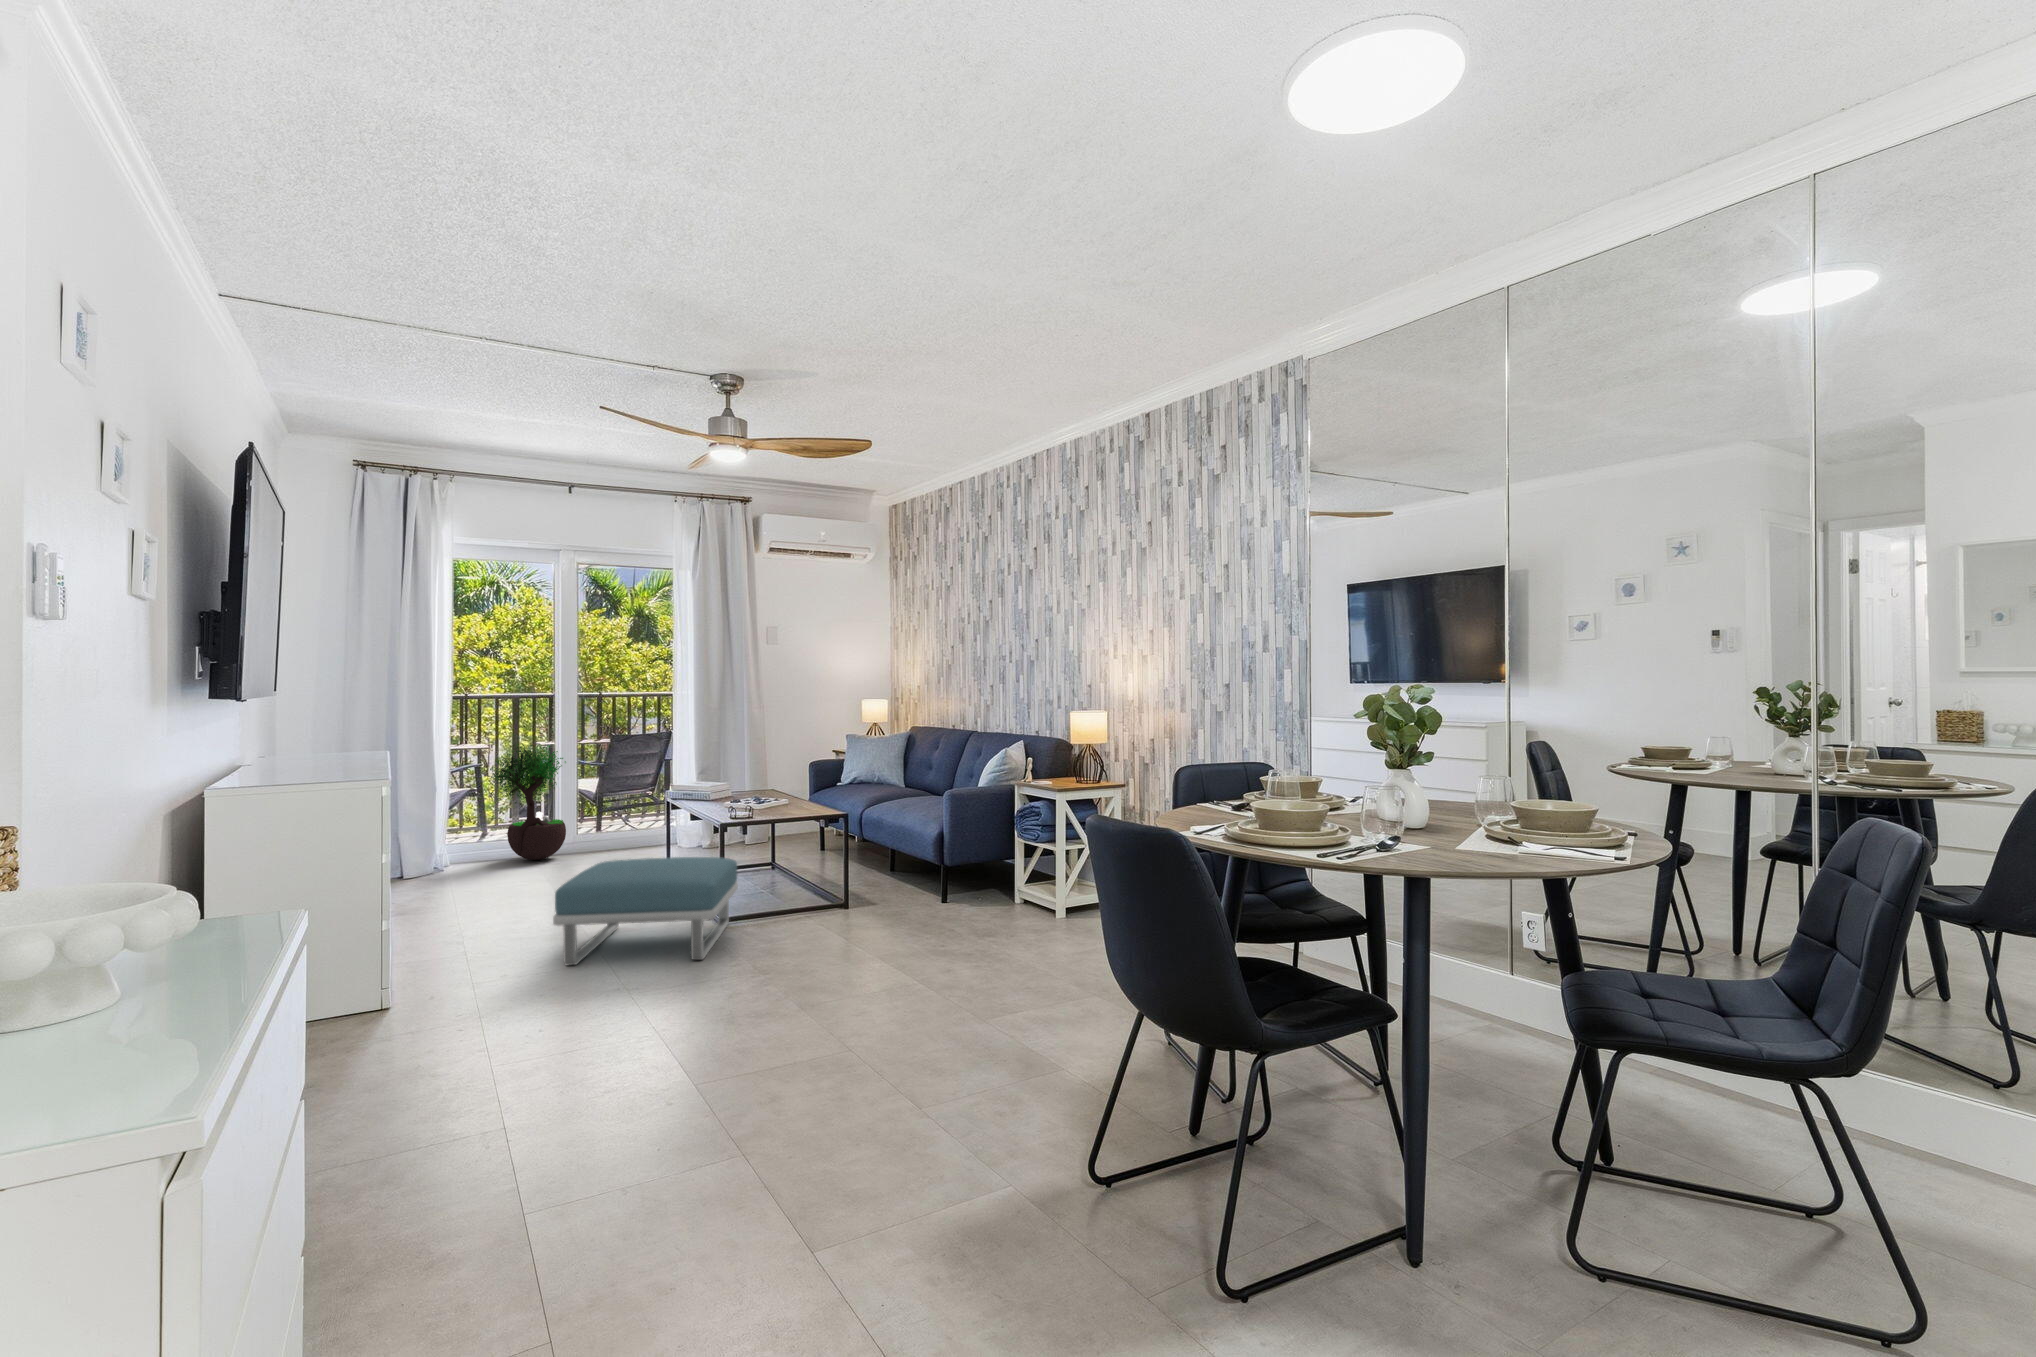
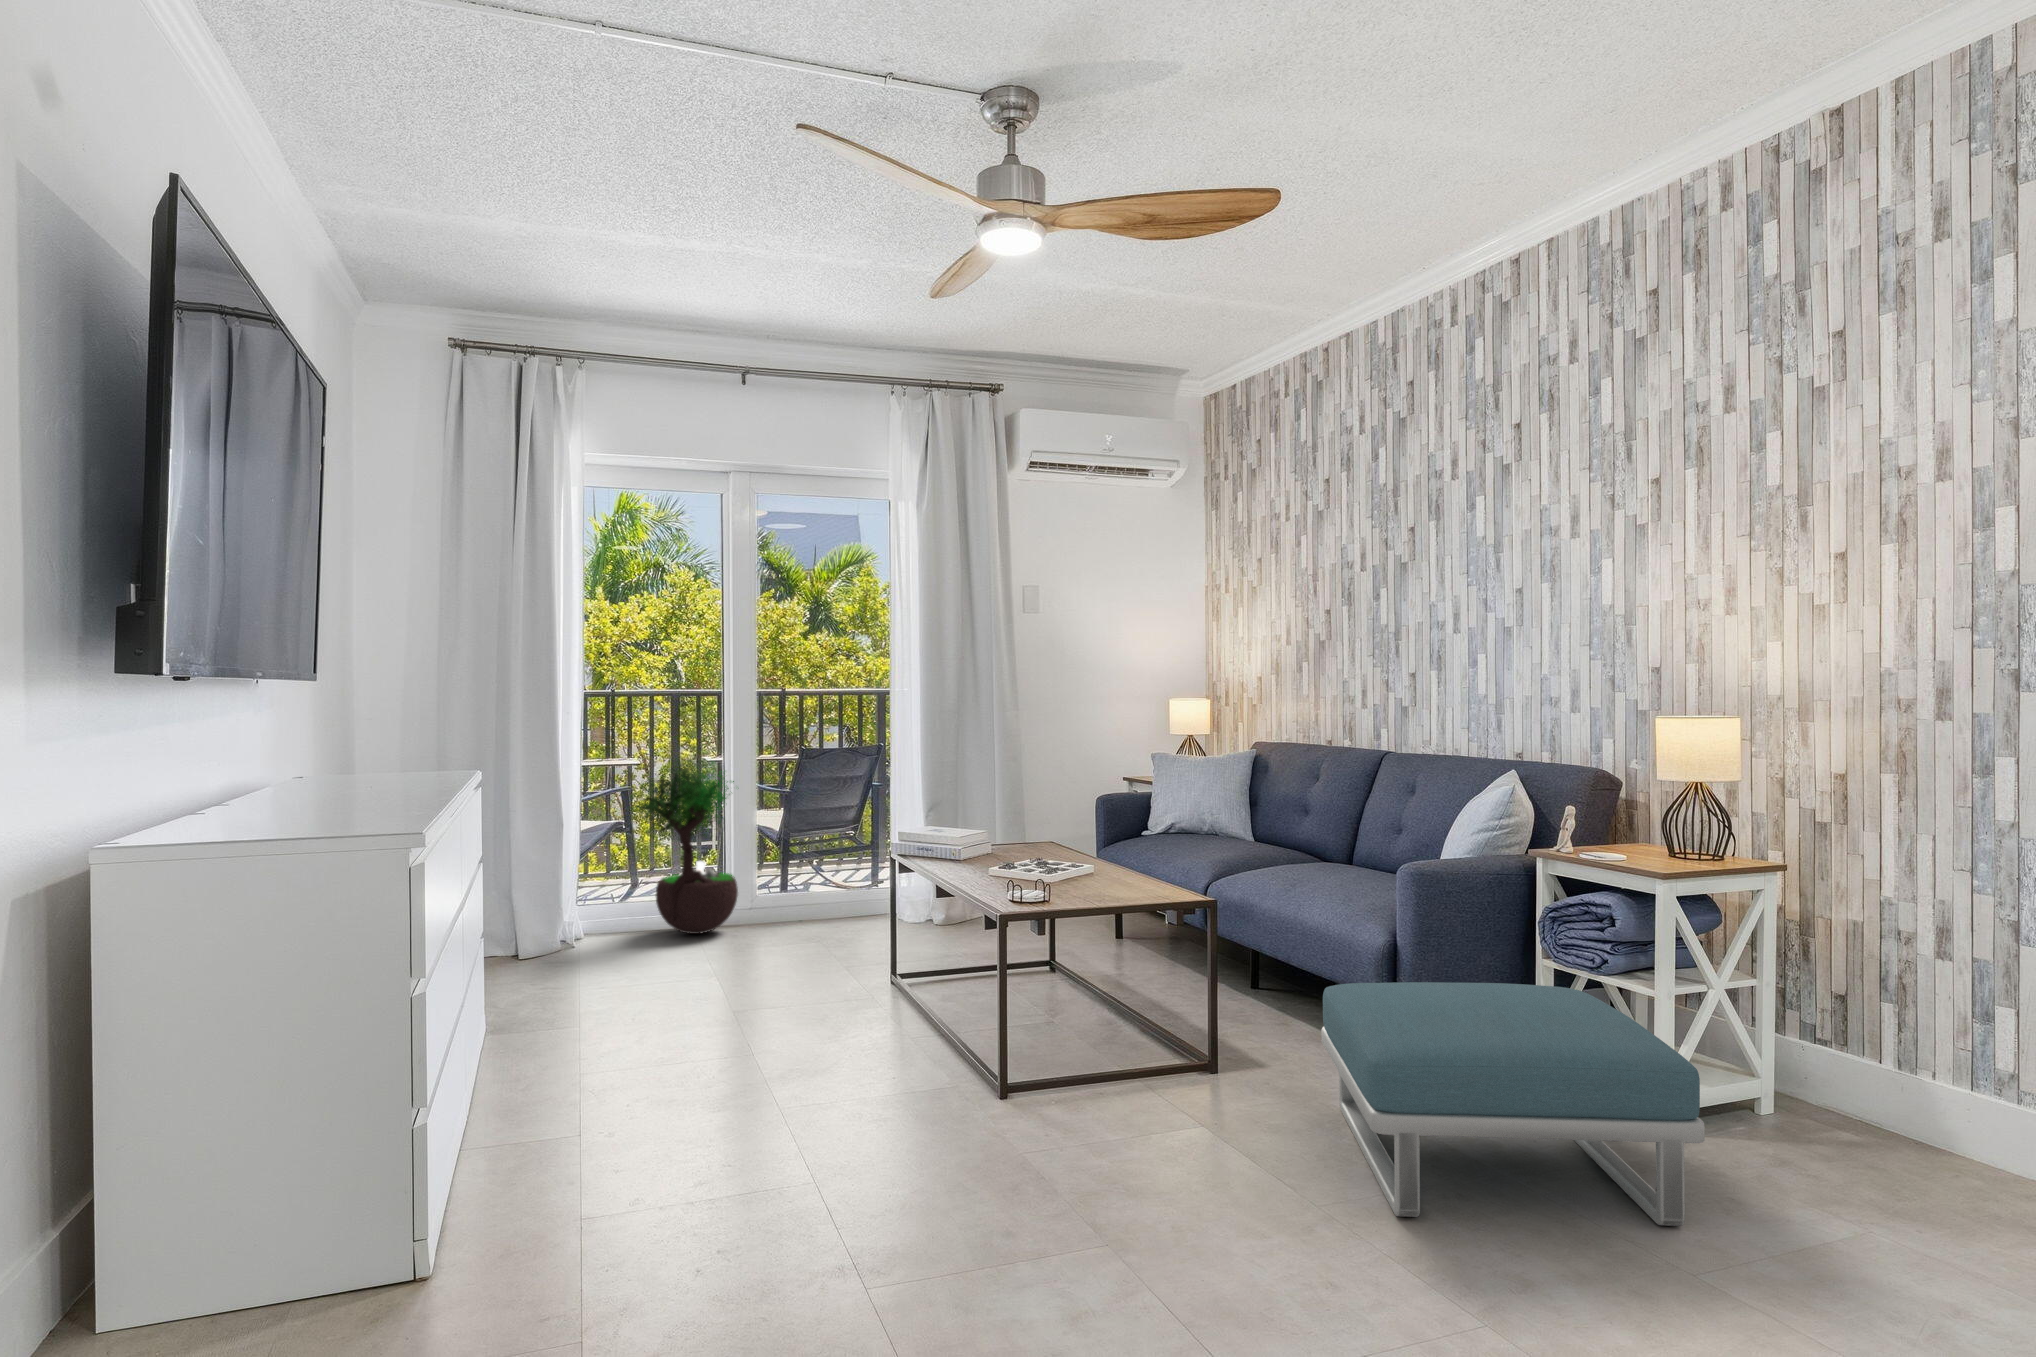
footstool: present [553,857,738,965] -> present [1321,982,1705,1226]

